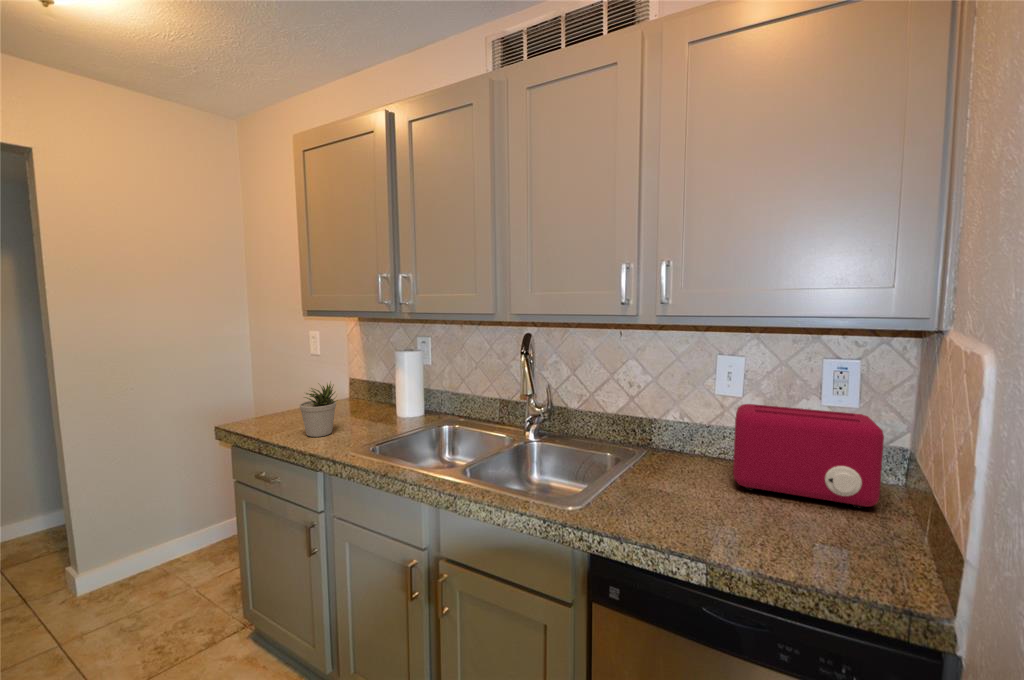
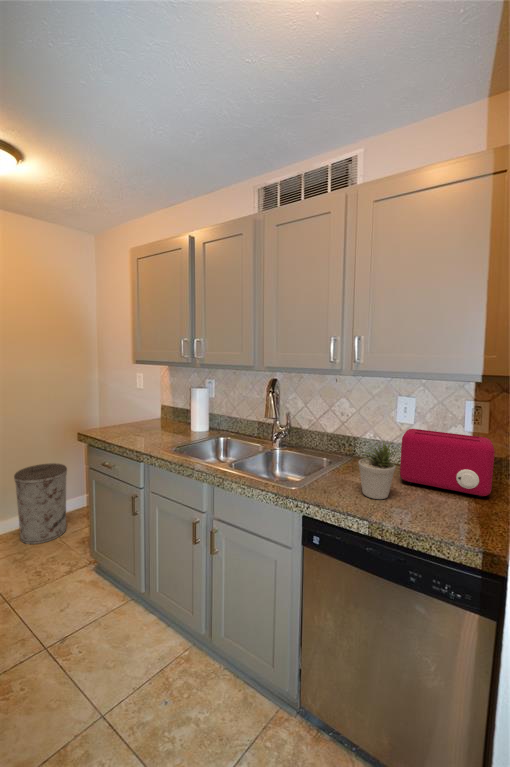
potted plant: present [300,382,336,437] -> present [359,442,396,499]
trash can: none [112,474,202,604] -> present [14,463,67,544]

